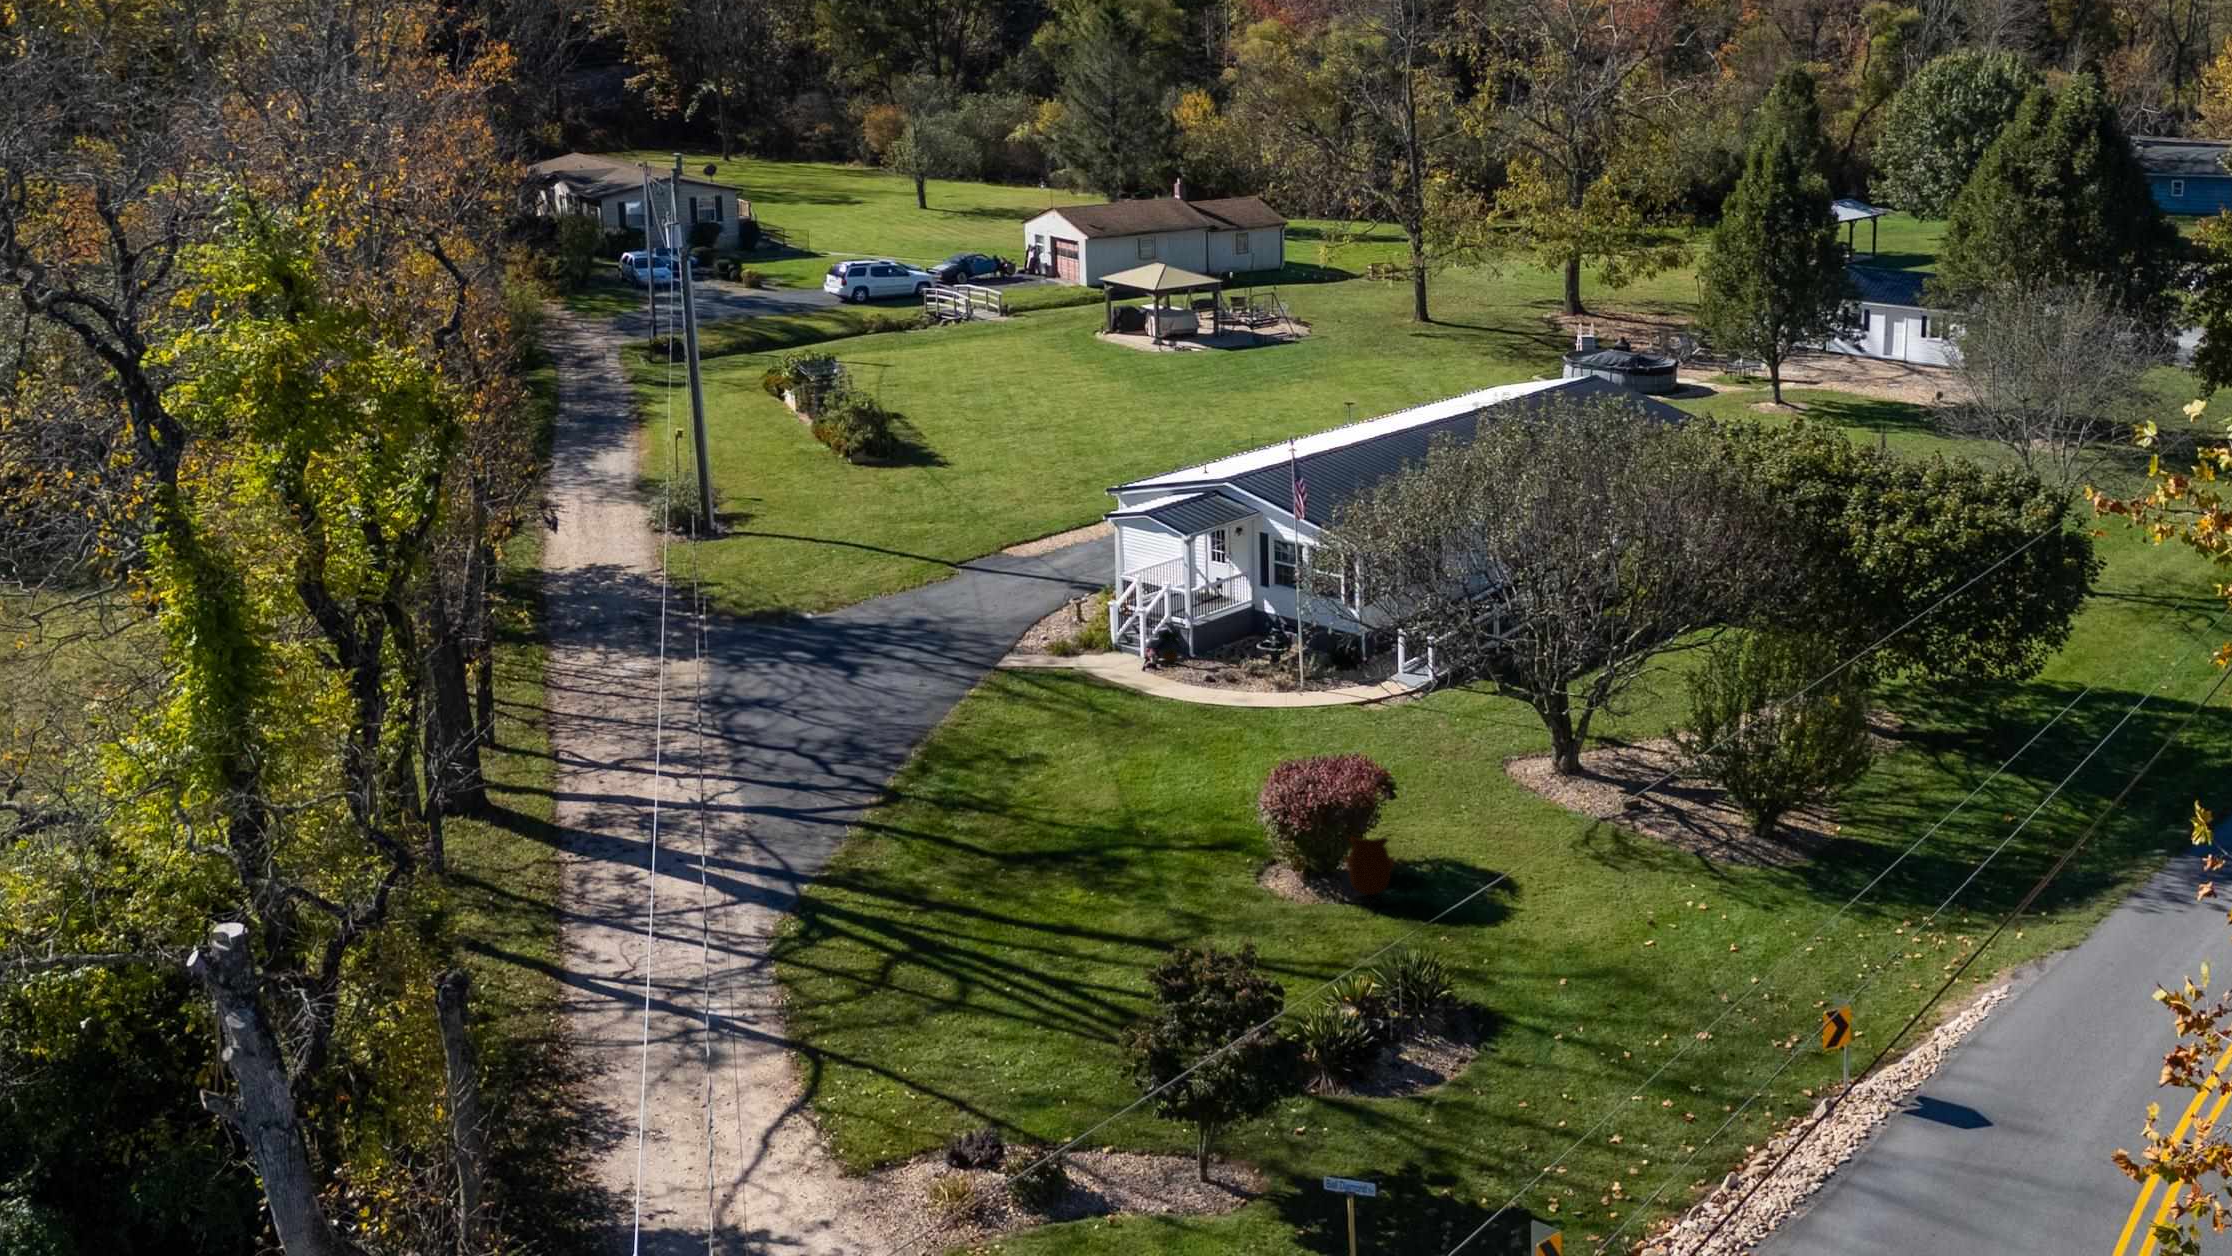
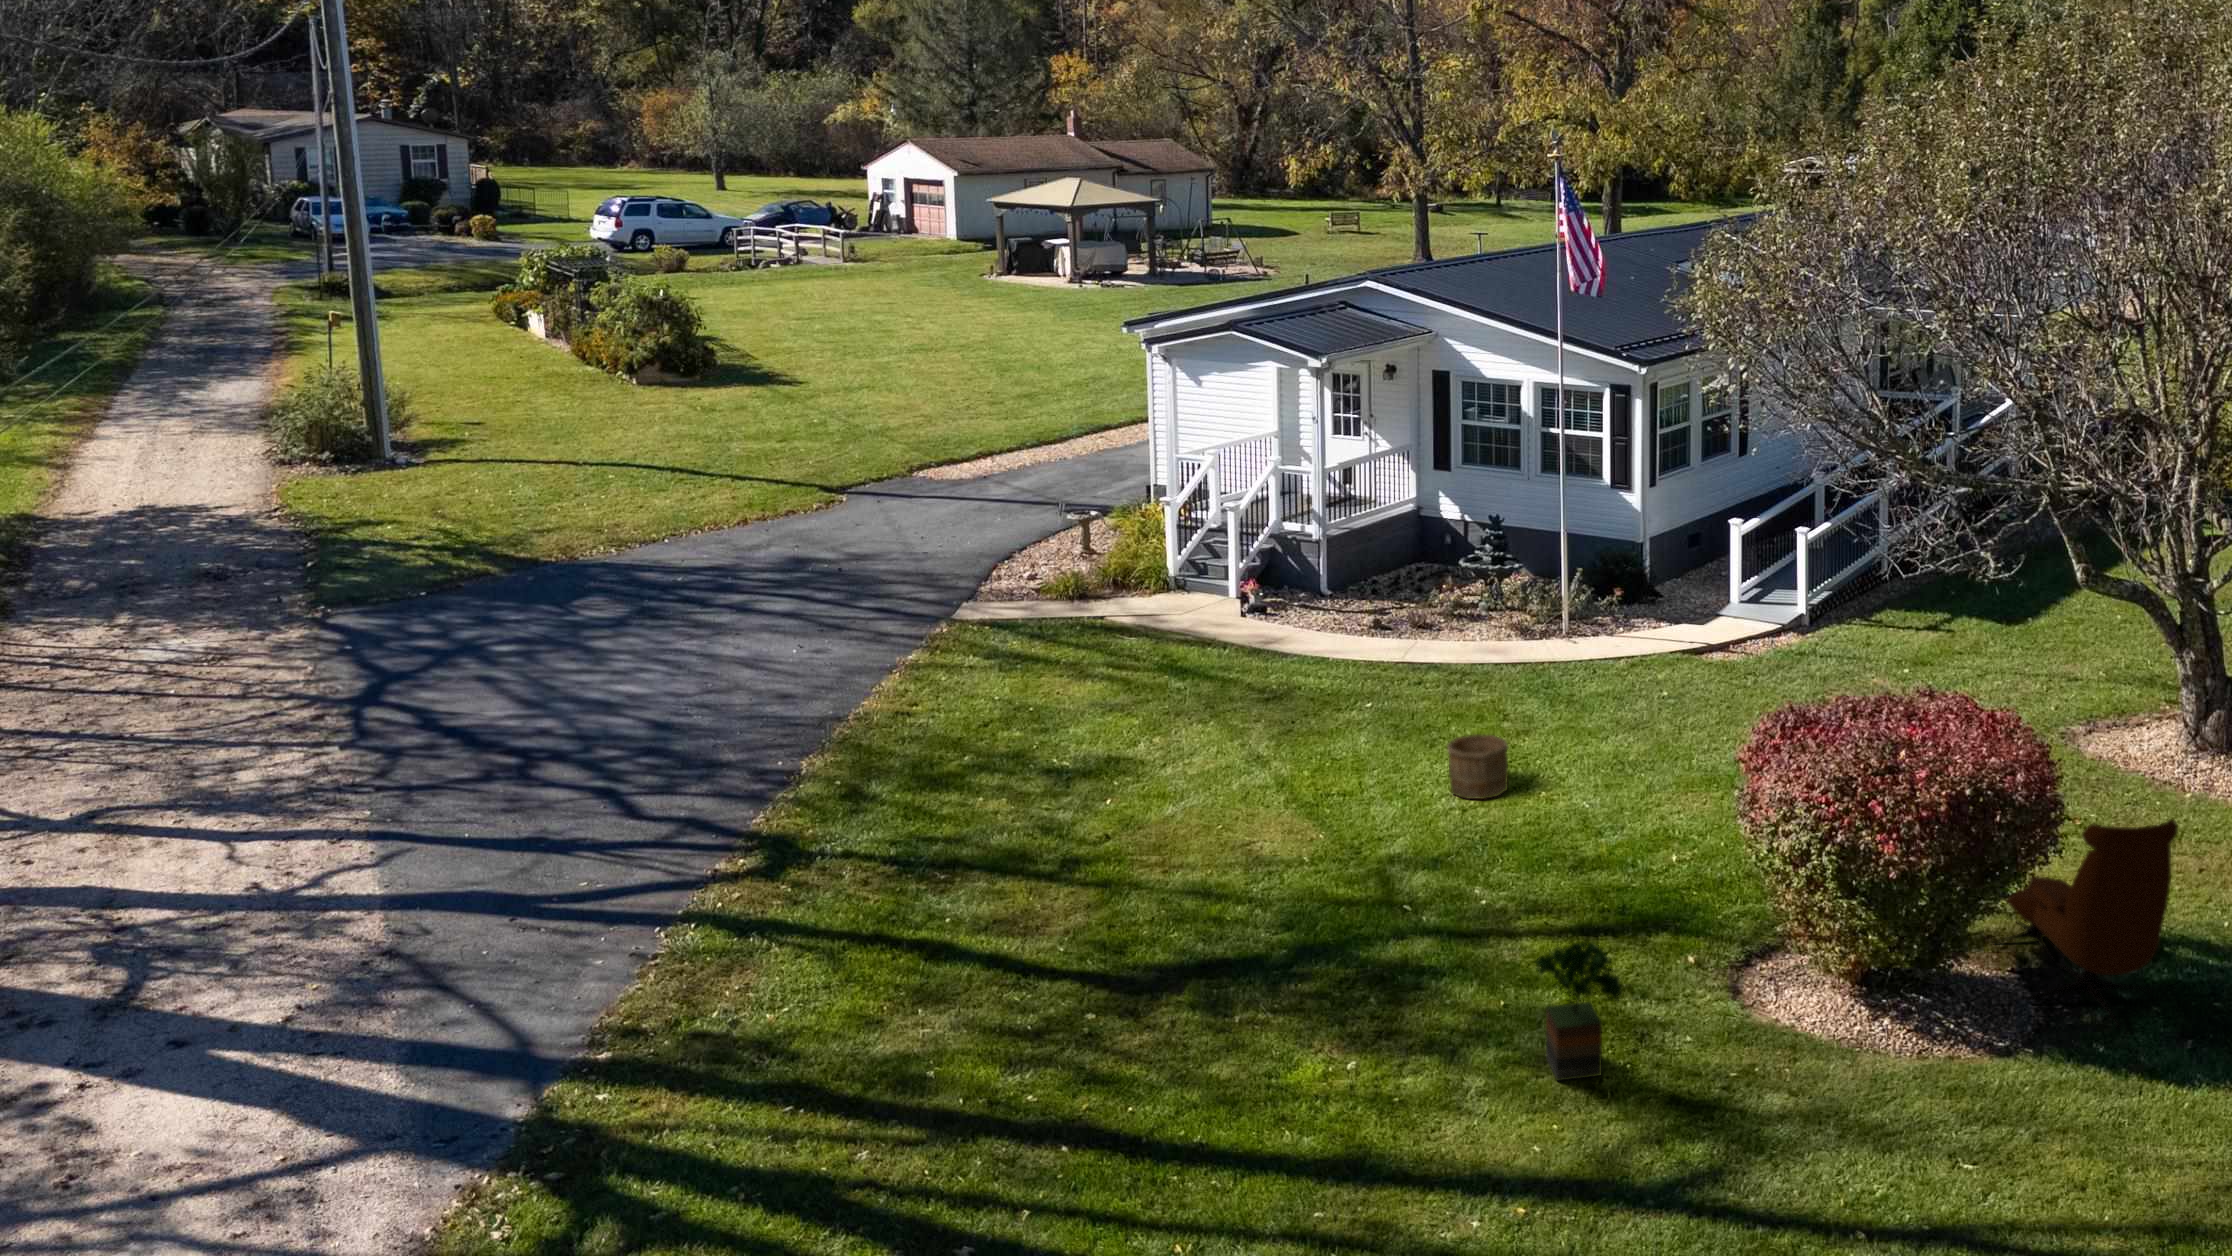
potted tree: present [1160,632,1182,667] -> present [1536,942,1622,1081]
wooden bucket: none [1177,763,1206,794] -> present [1447,734,1508,799]

